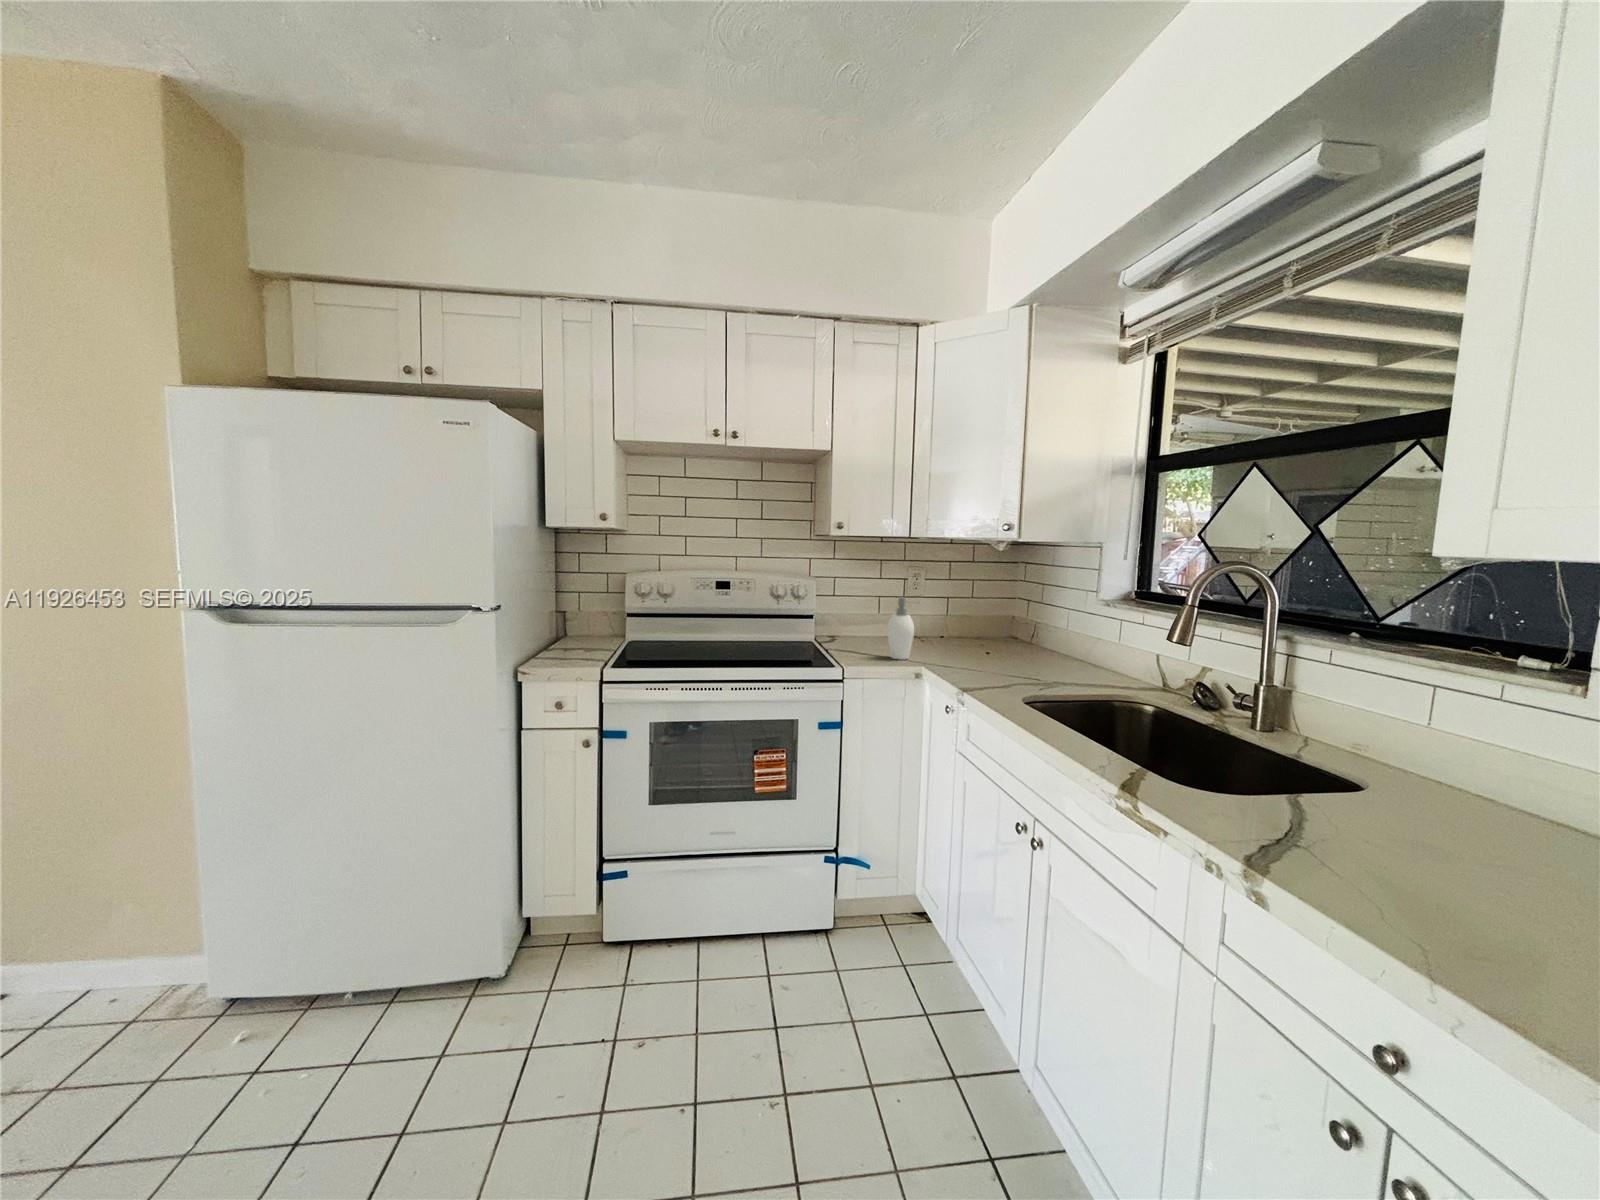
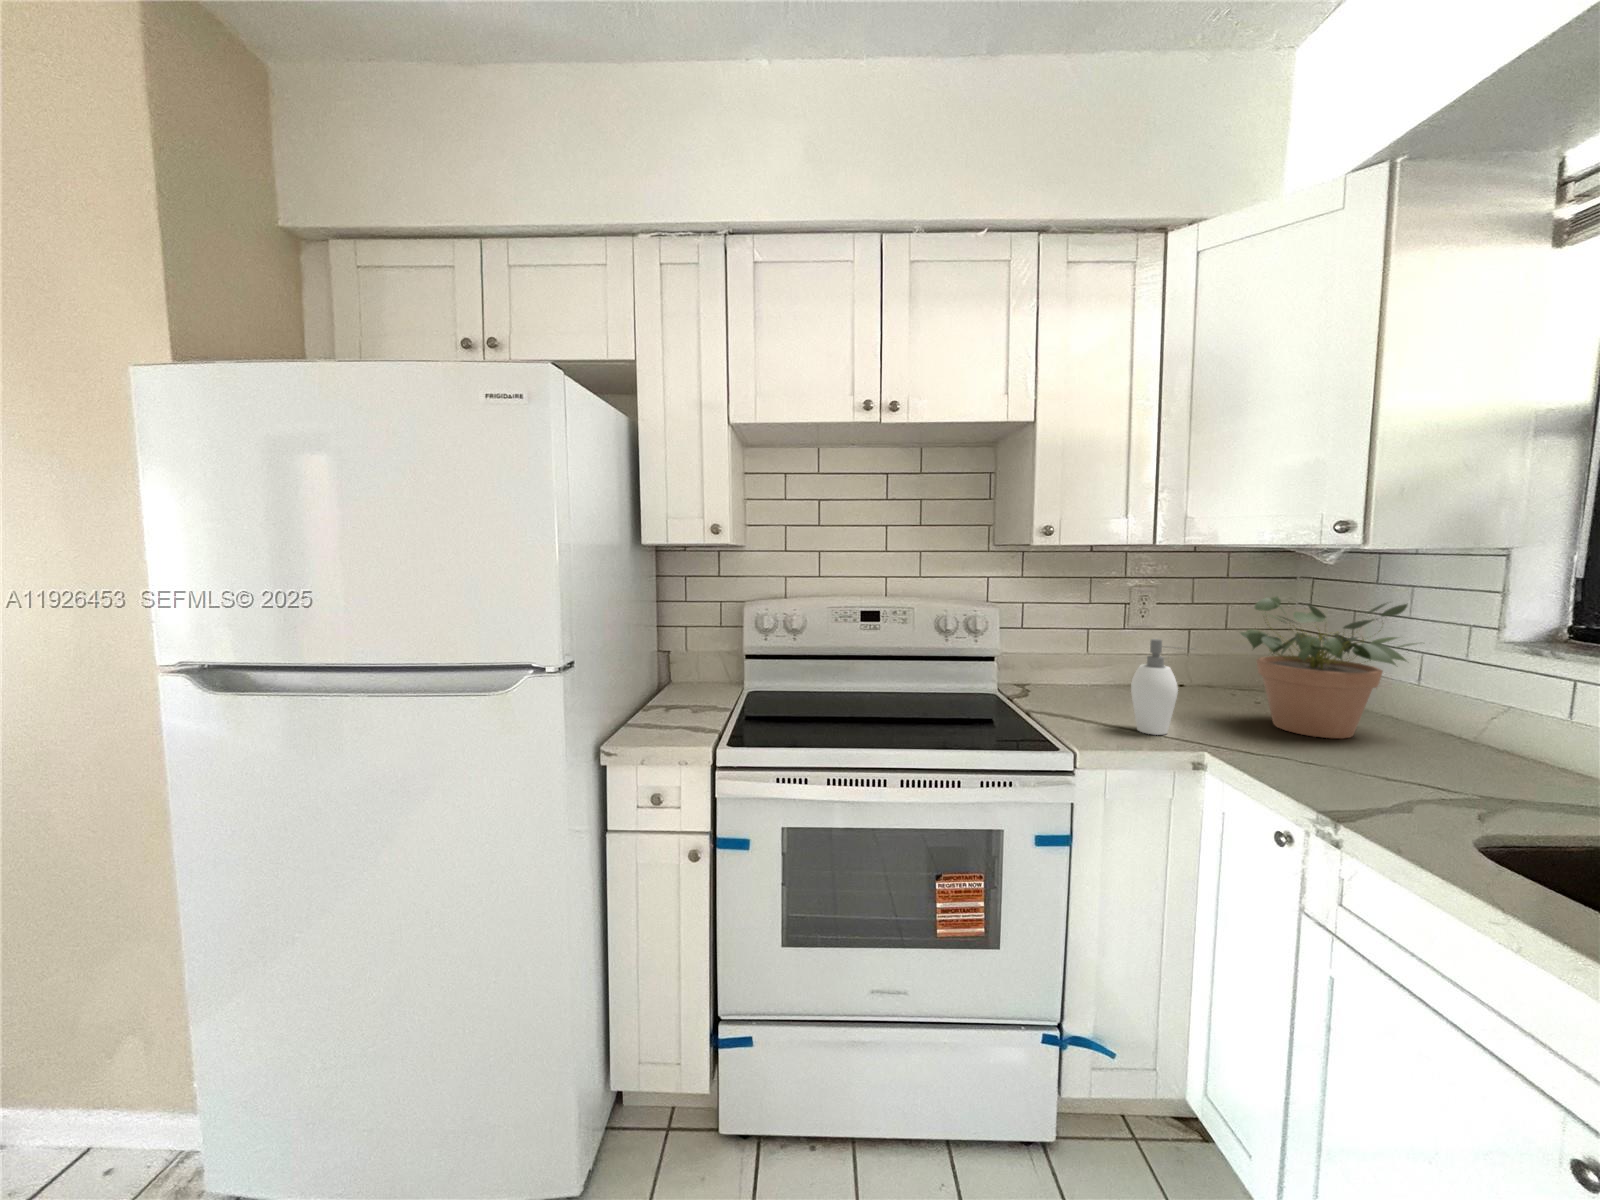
potted plant: none [961,572,1061,660] -> present [1240,597,1416,739]

